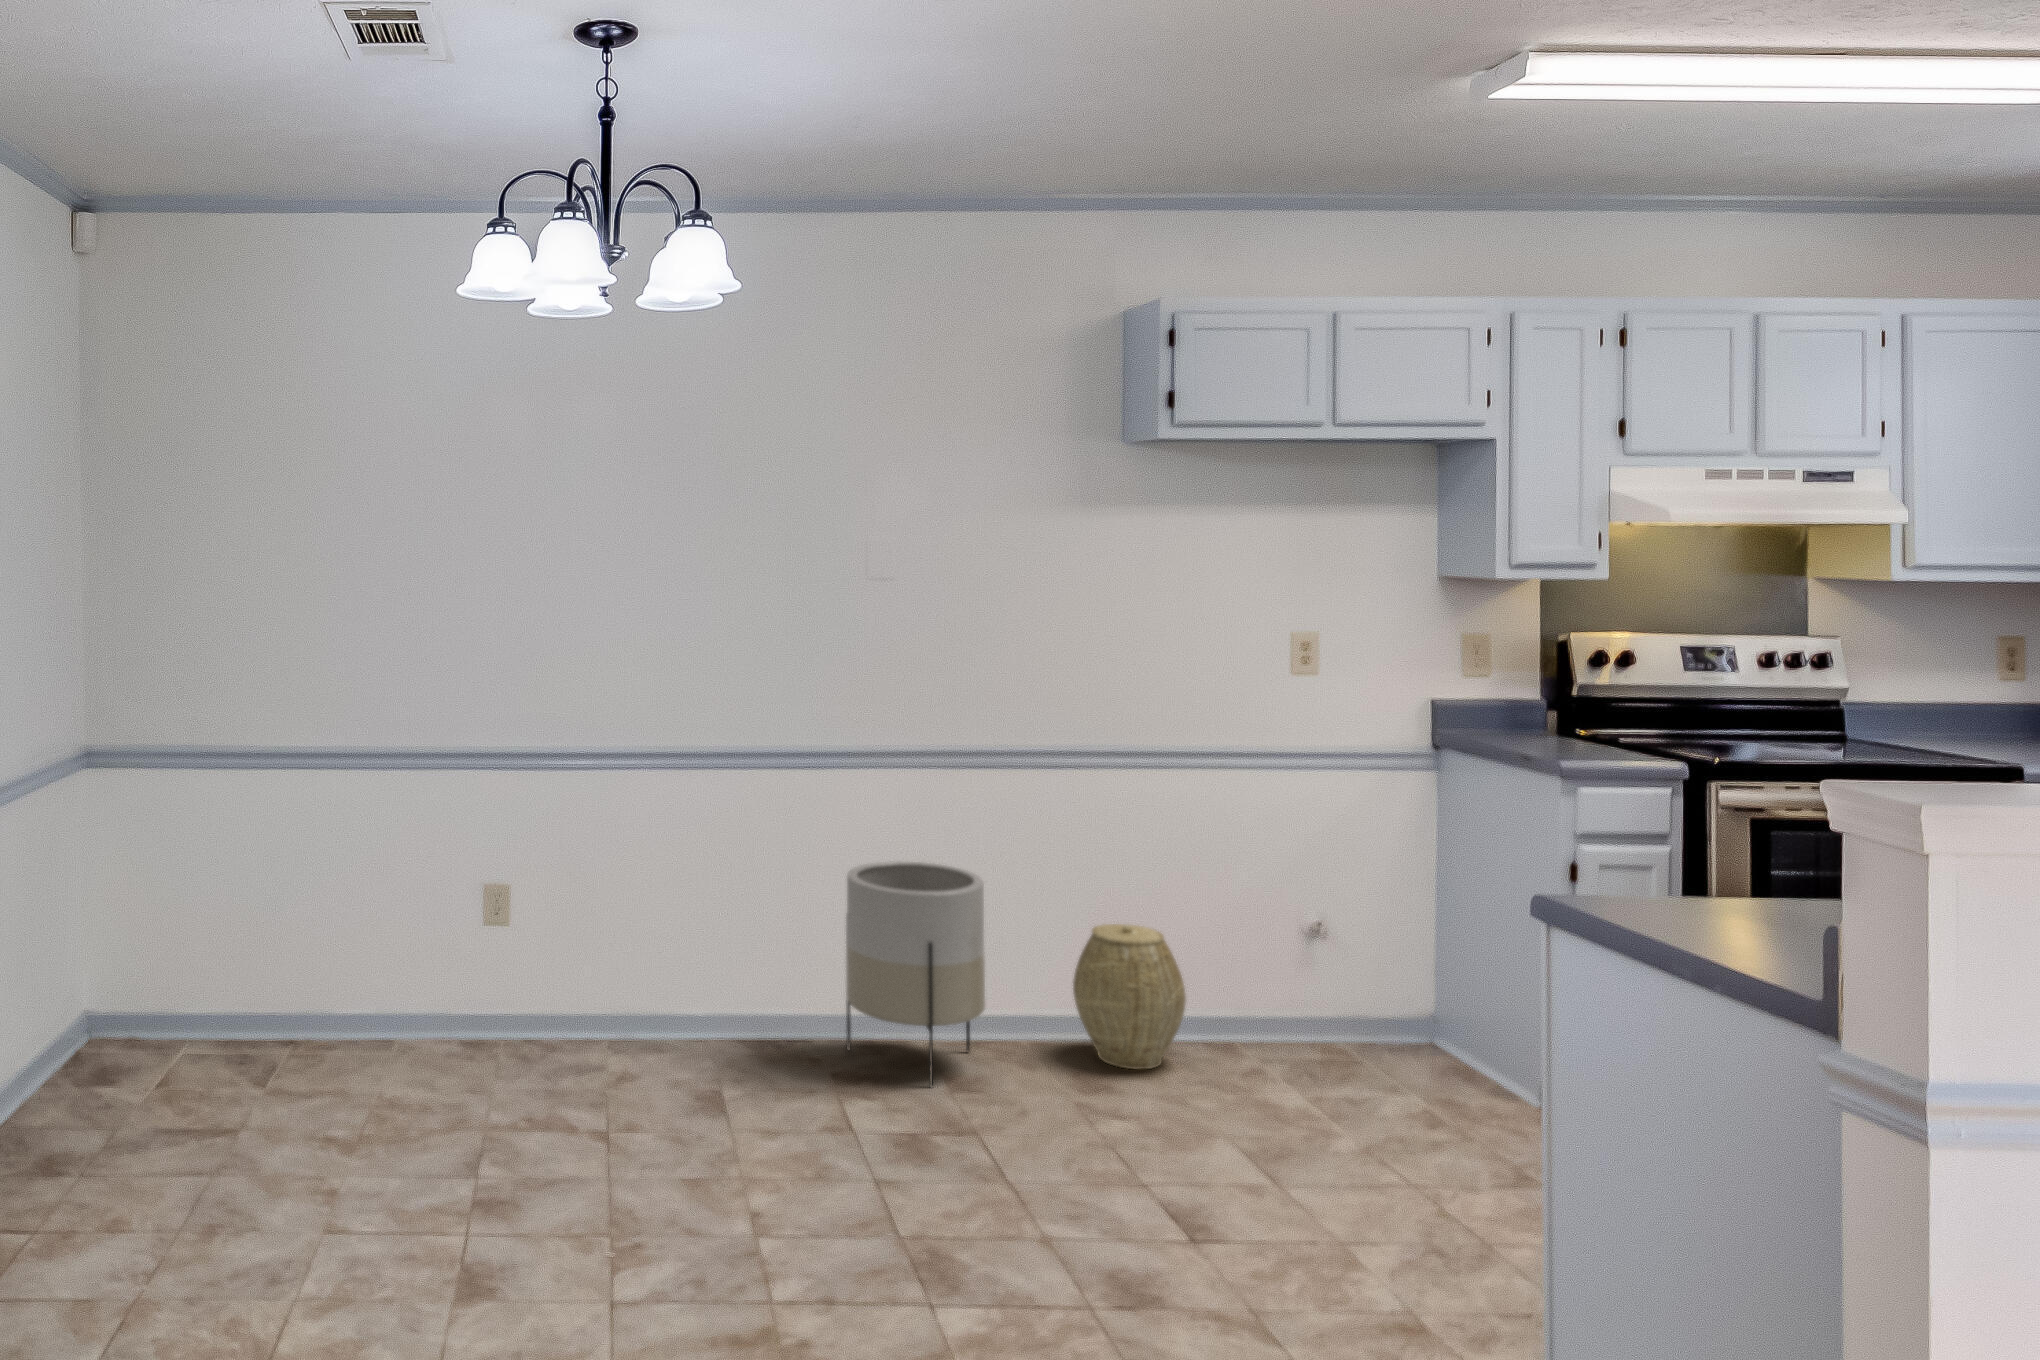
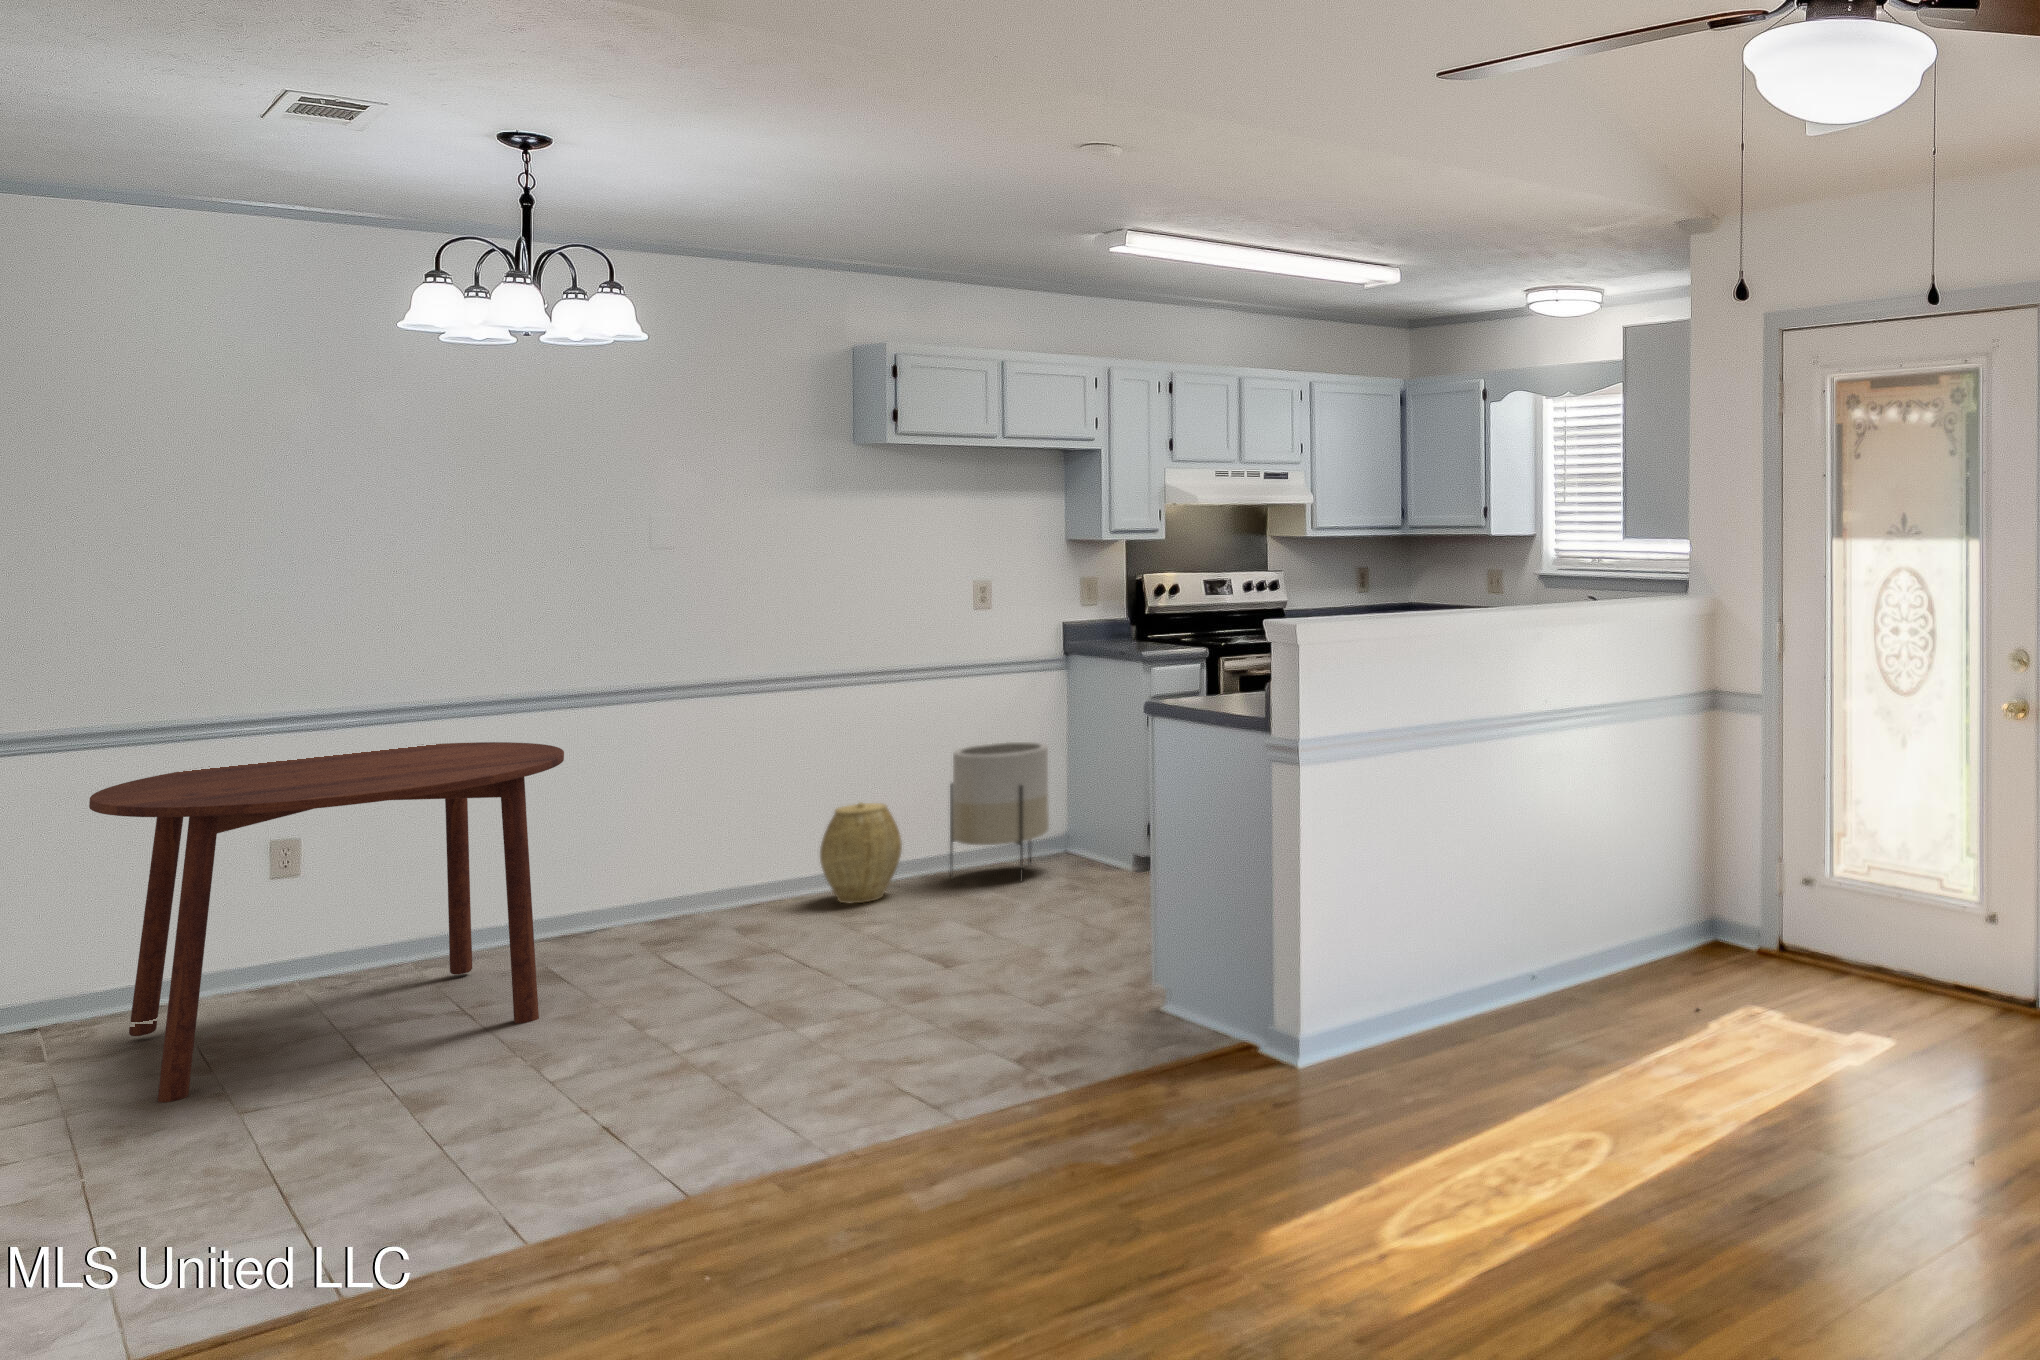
dining table: none [284,771,737,1183] -> present [89,742,564,1102]
planter: present [846,861,985,1087] -> present [950,742,1049,881]

